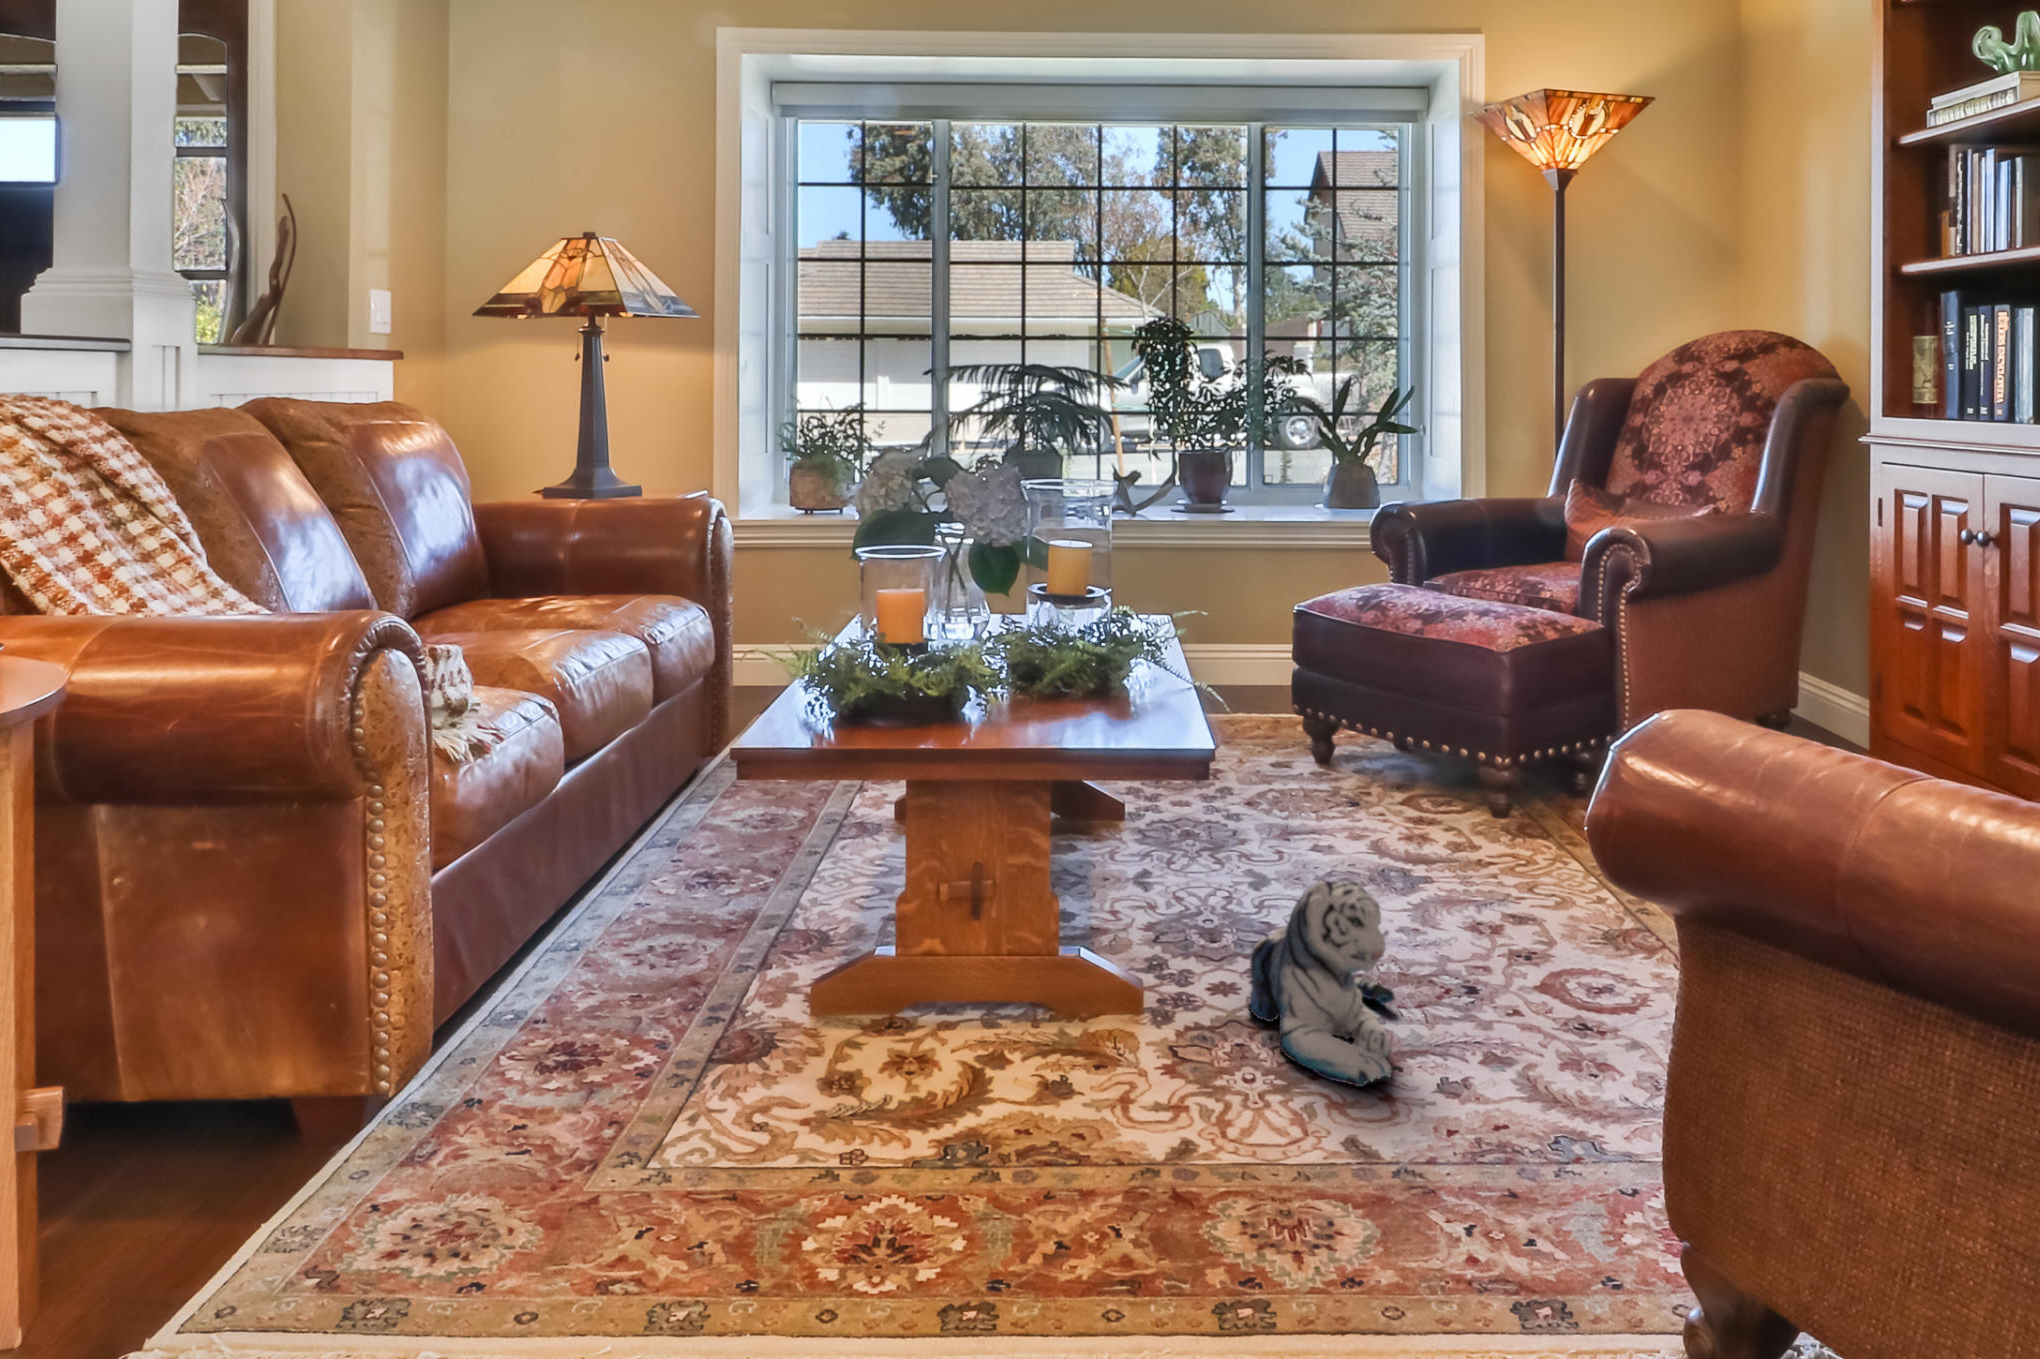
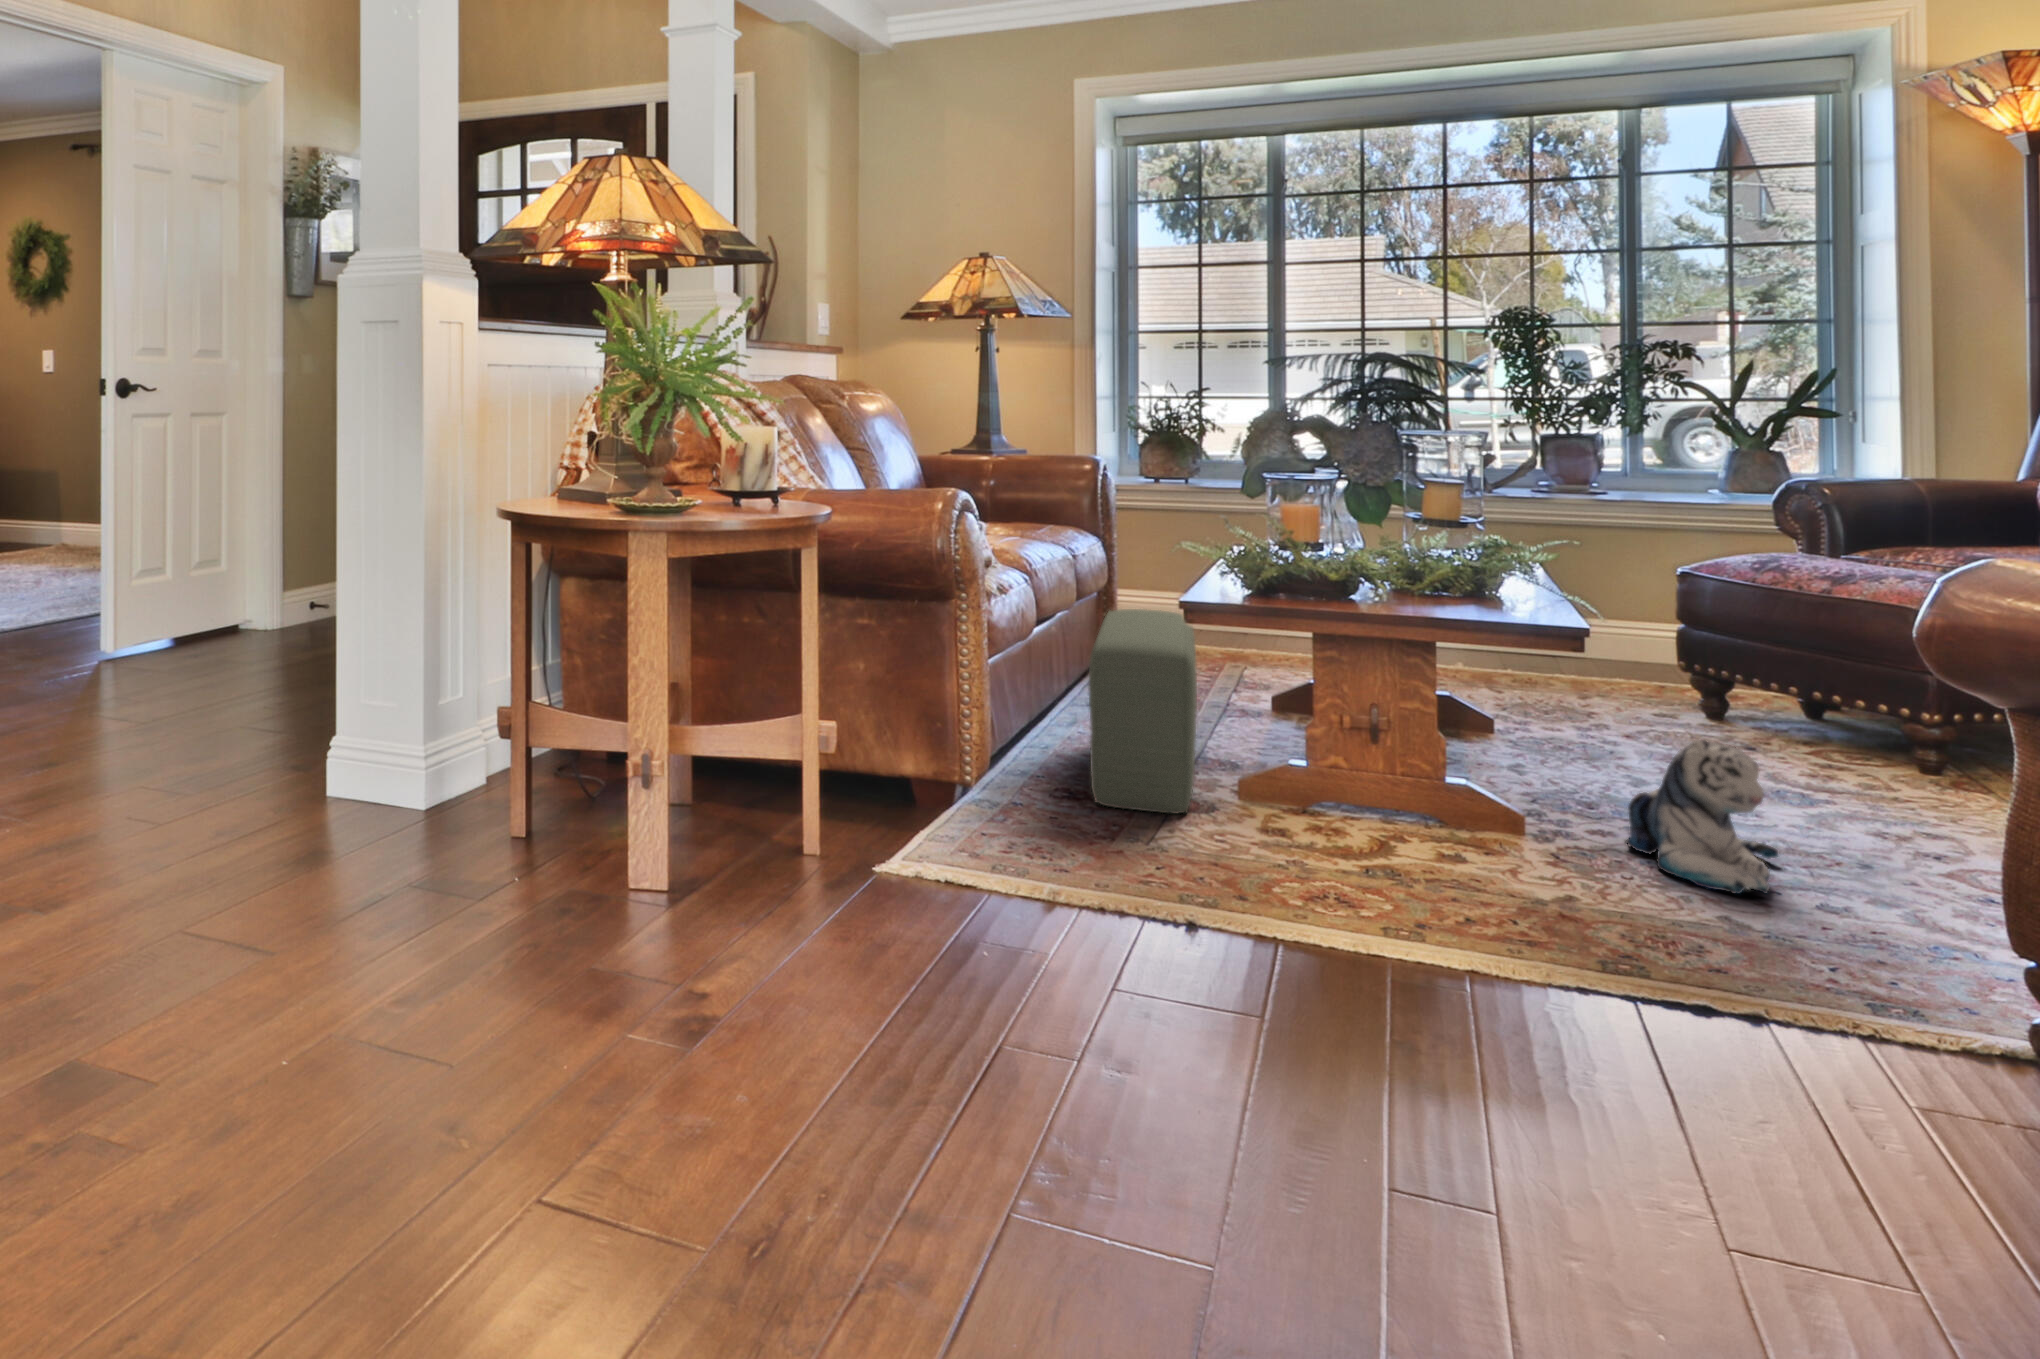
pouf: none [600,733,779,1072] -> present [1089,609,1197,814]

